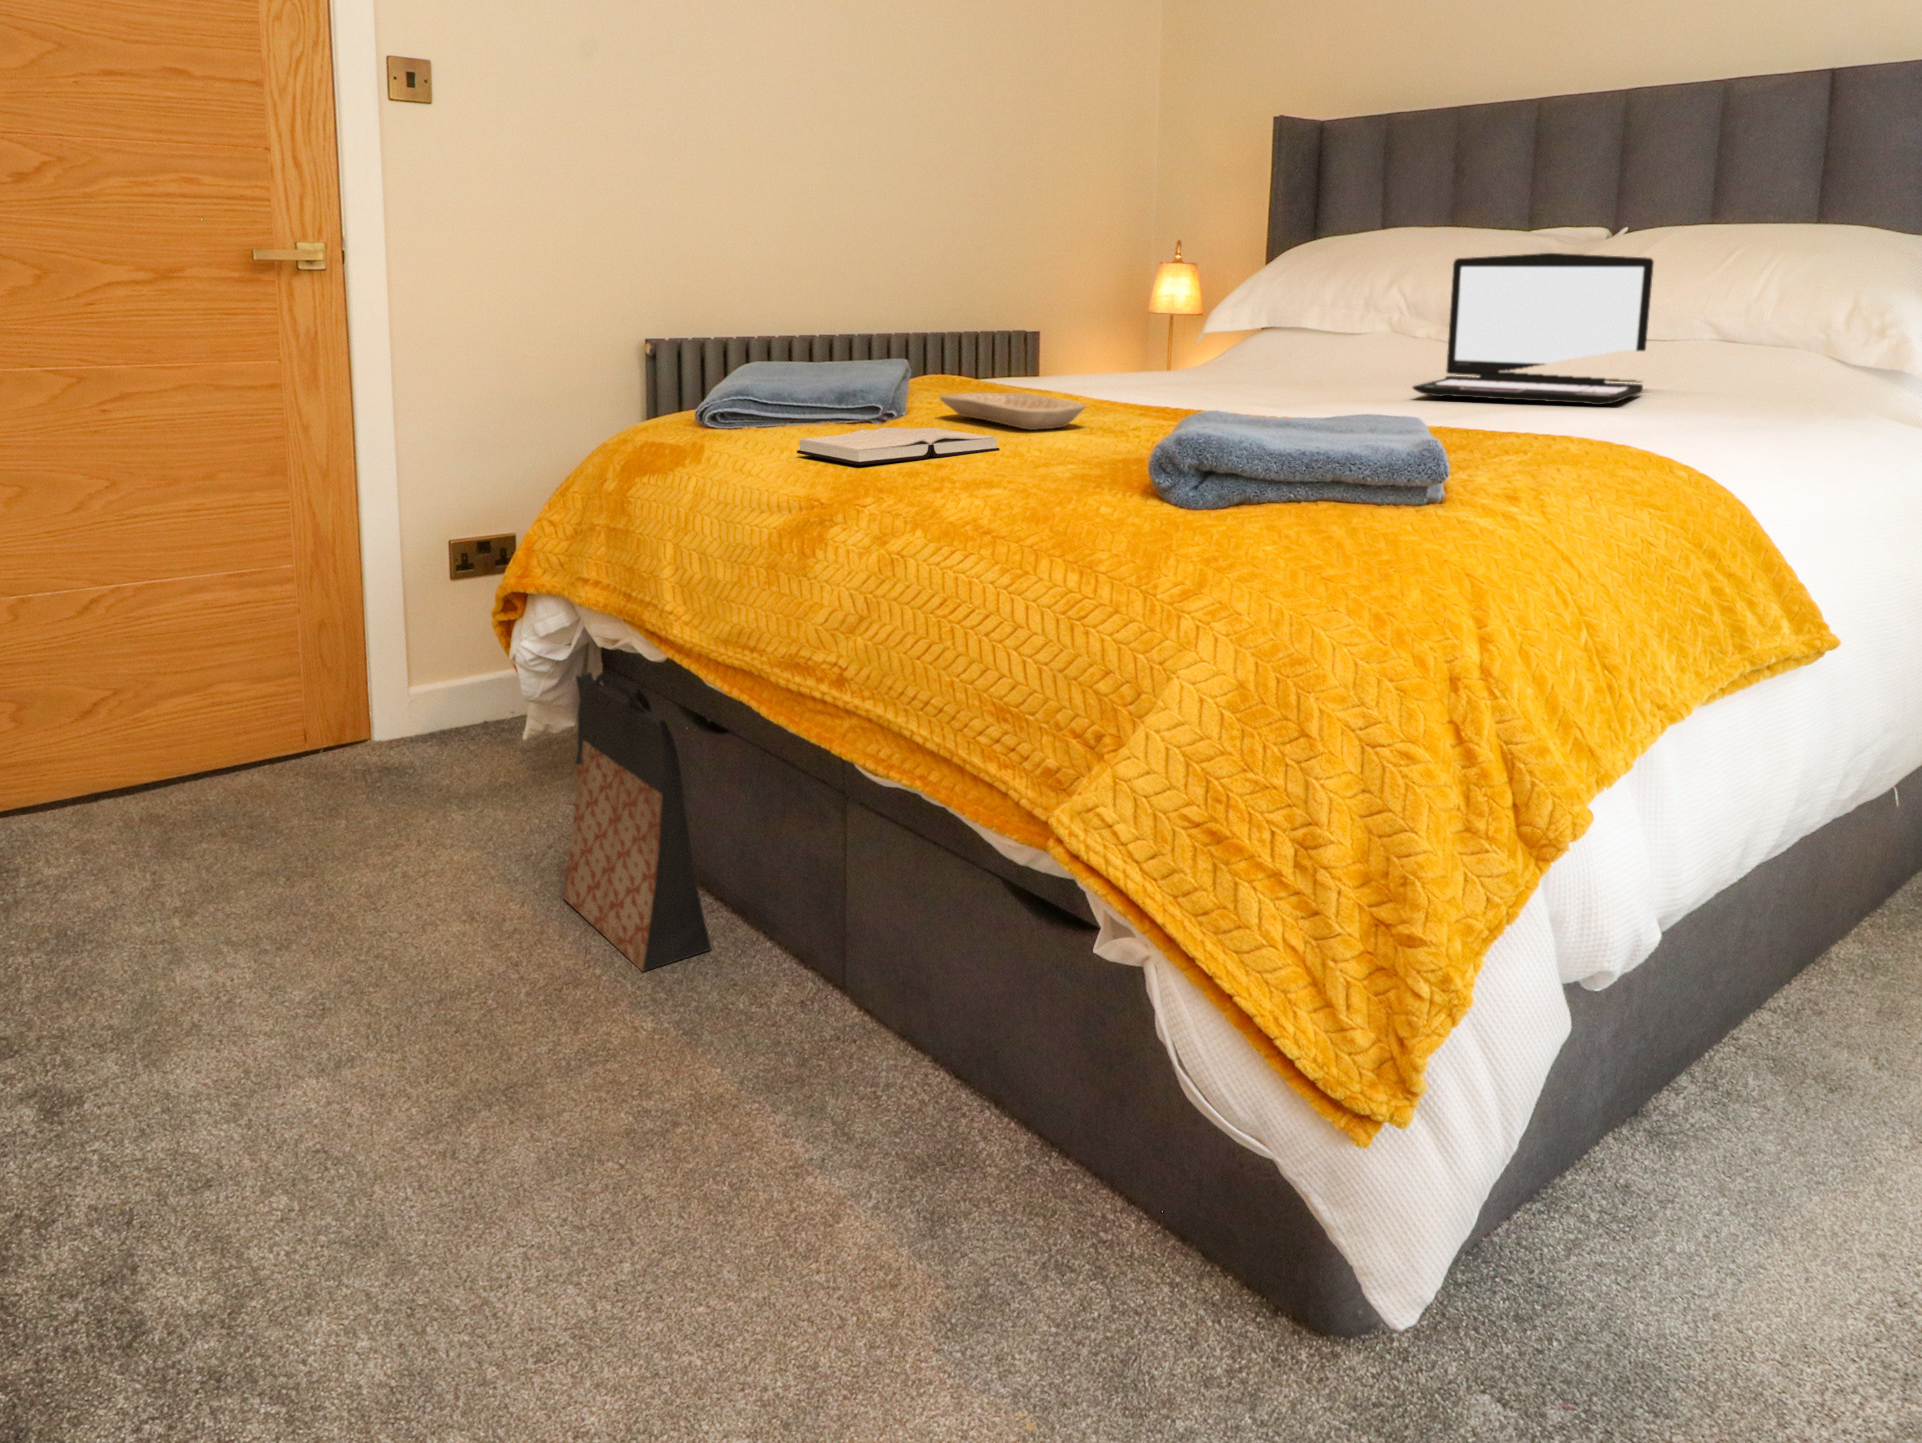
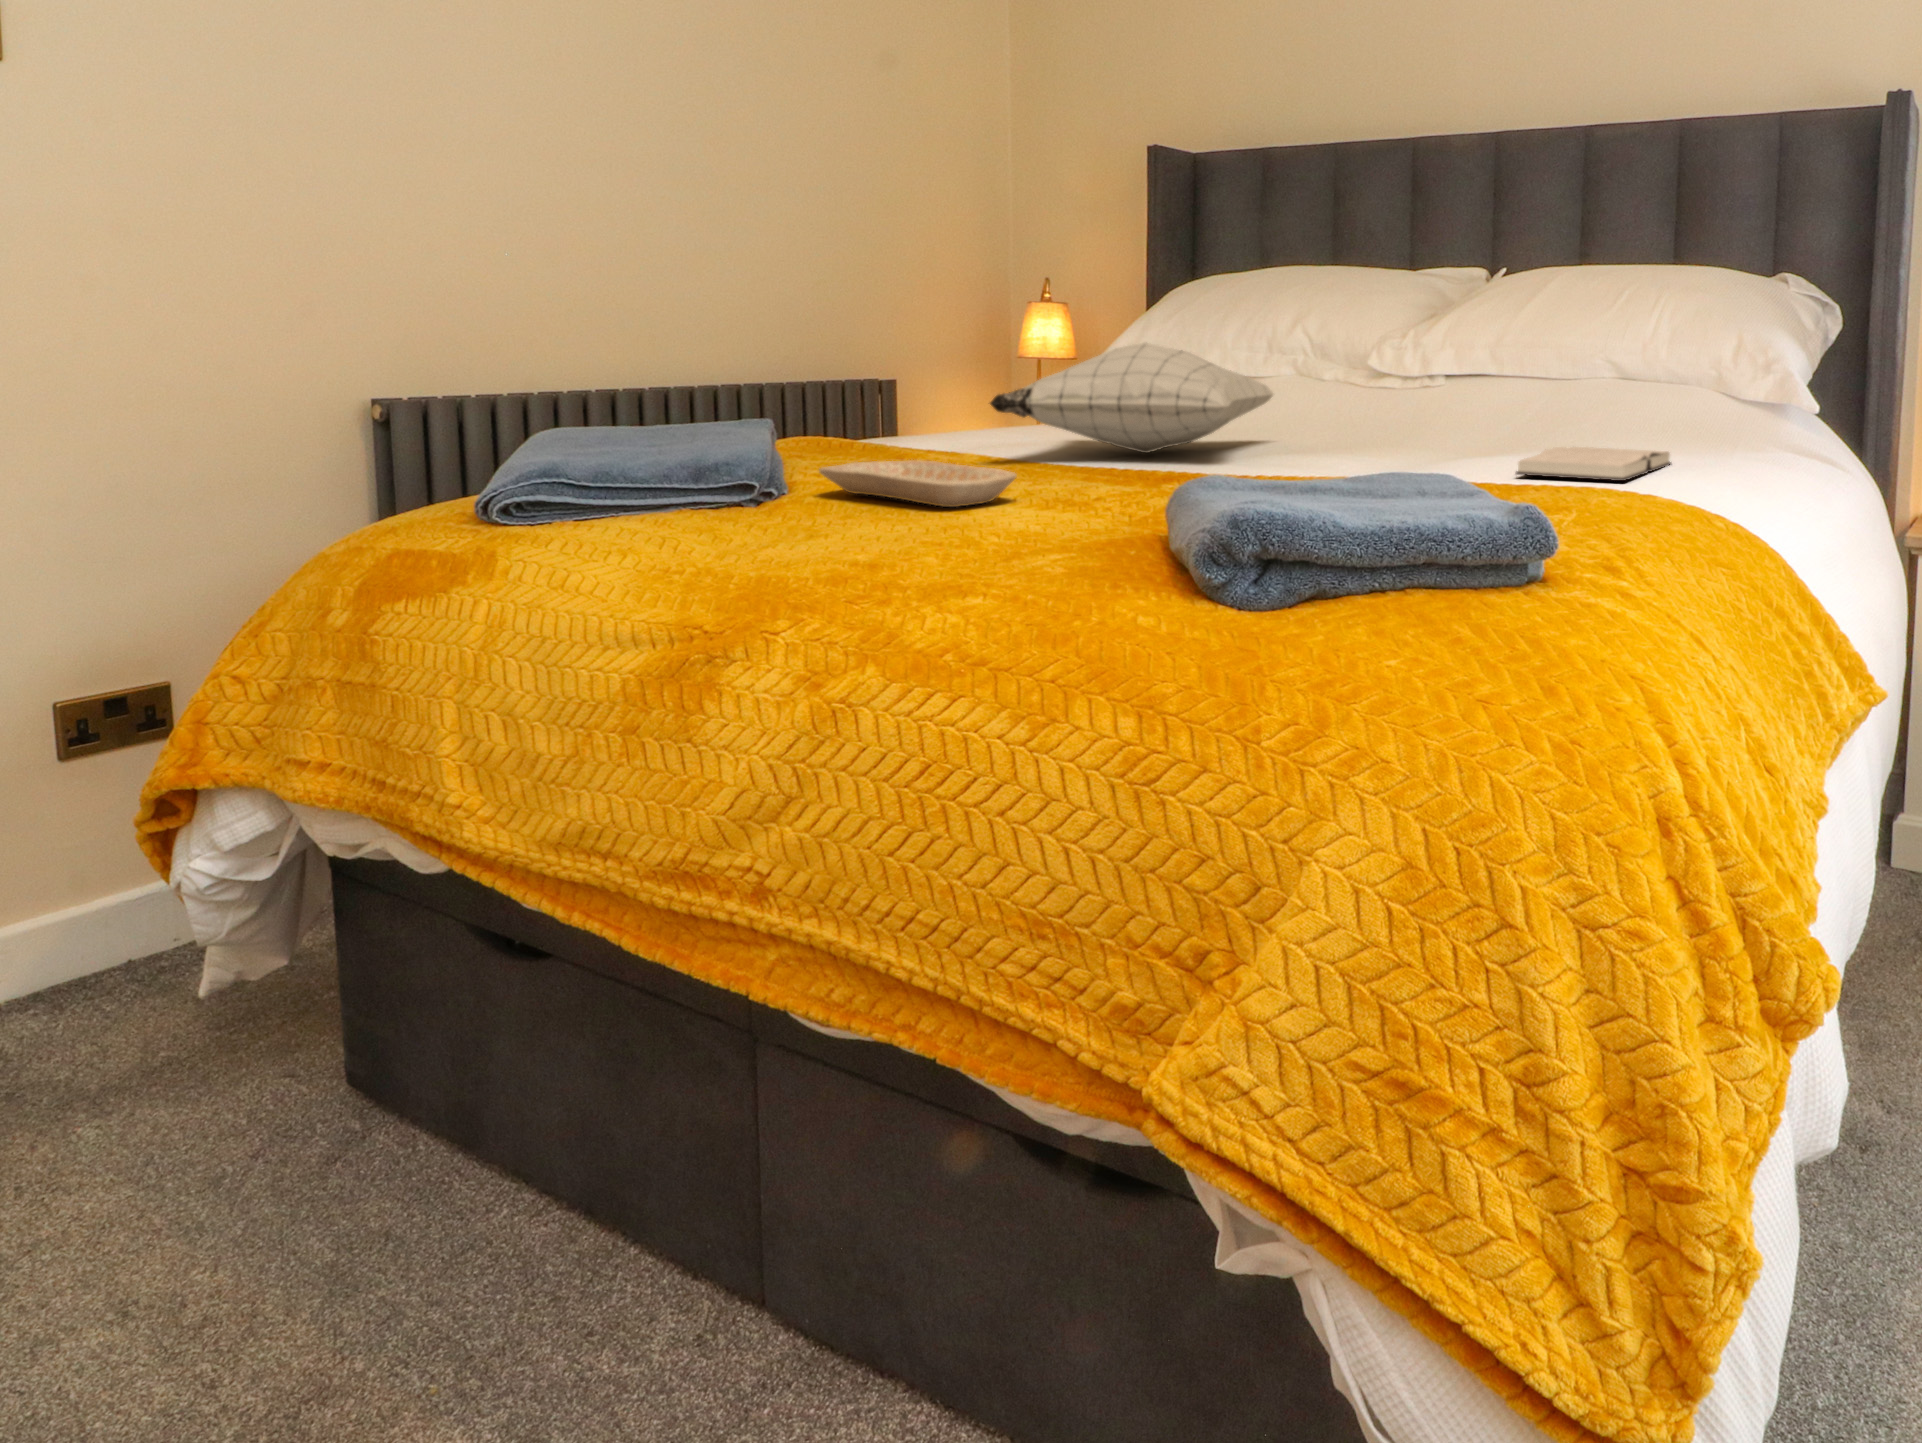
laptop: present [1413,253,1654,405] -> none [1349,292,1567,449]
pillow: none [1086,298,1353,396] -> present [990,343,1273,453]
hardback book: present [797,427,1000,465] -> present [1516,447,1671,481]
bag: present [563,672,711,972] -> none [287,899,548,1347]

